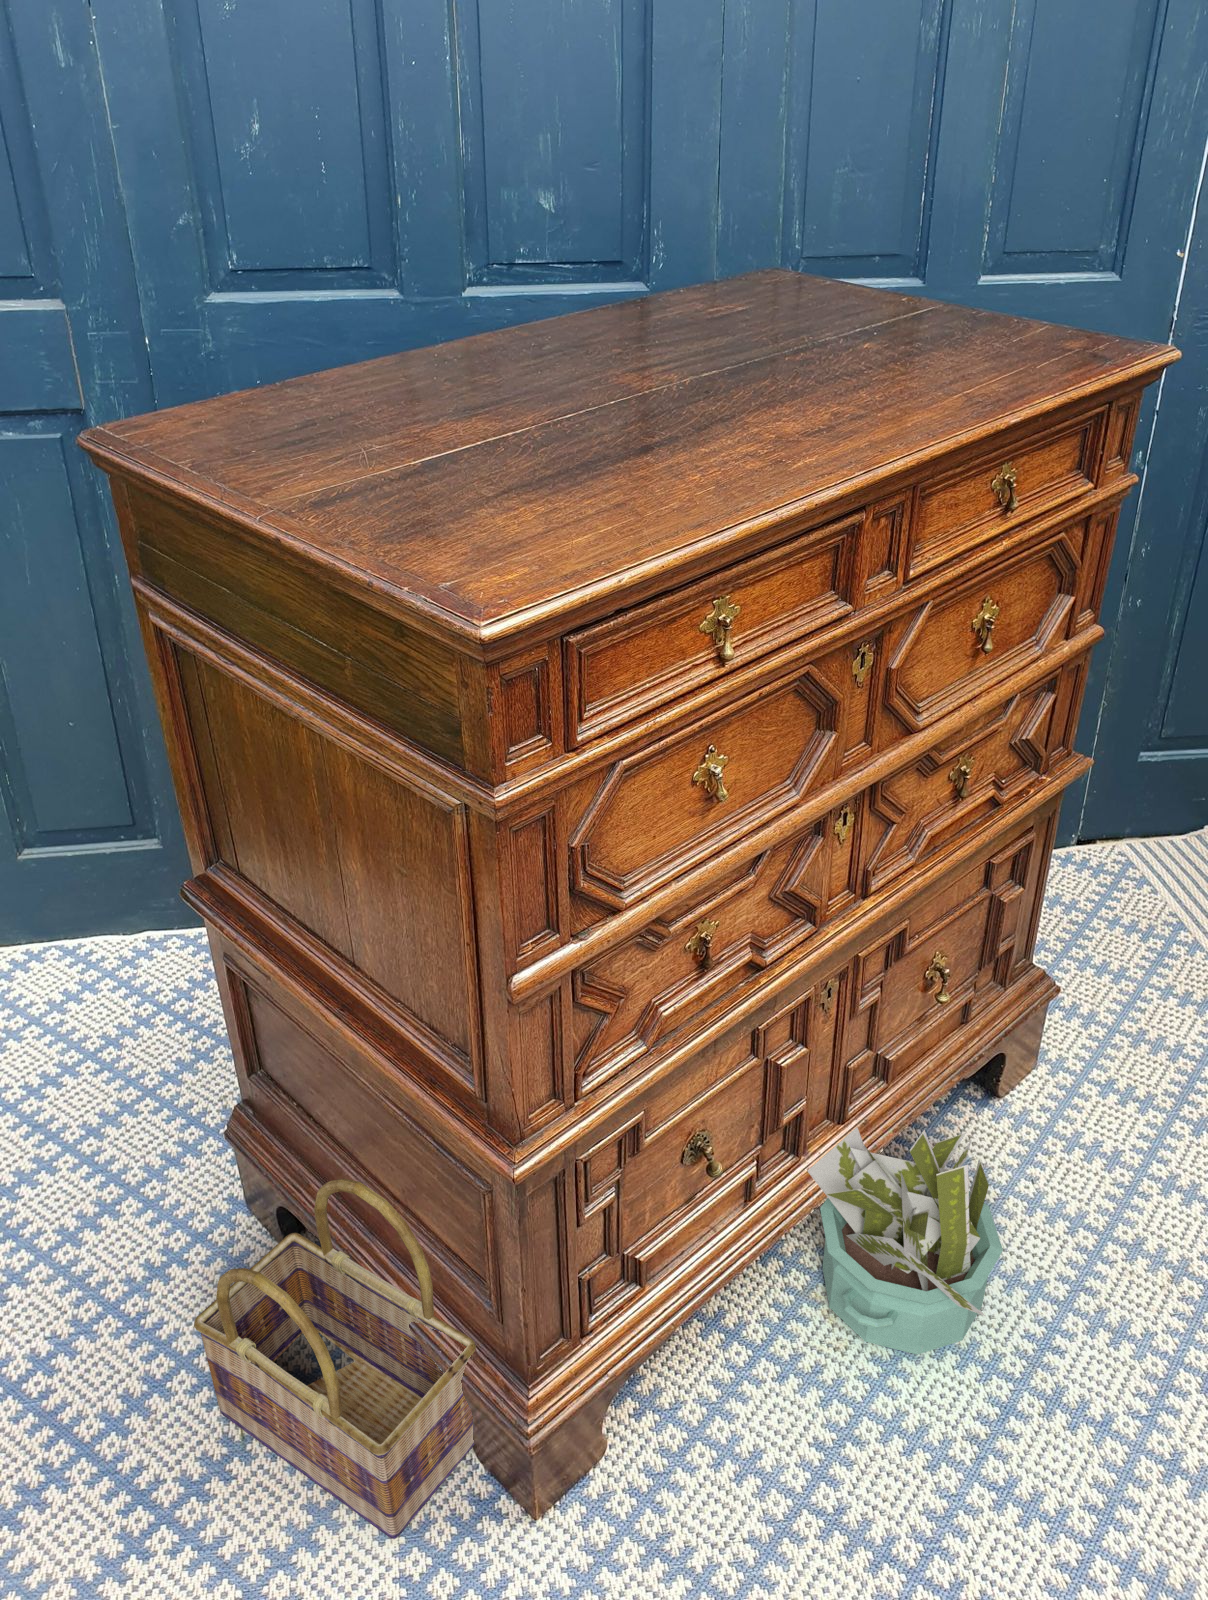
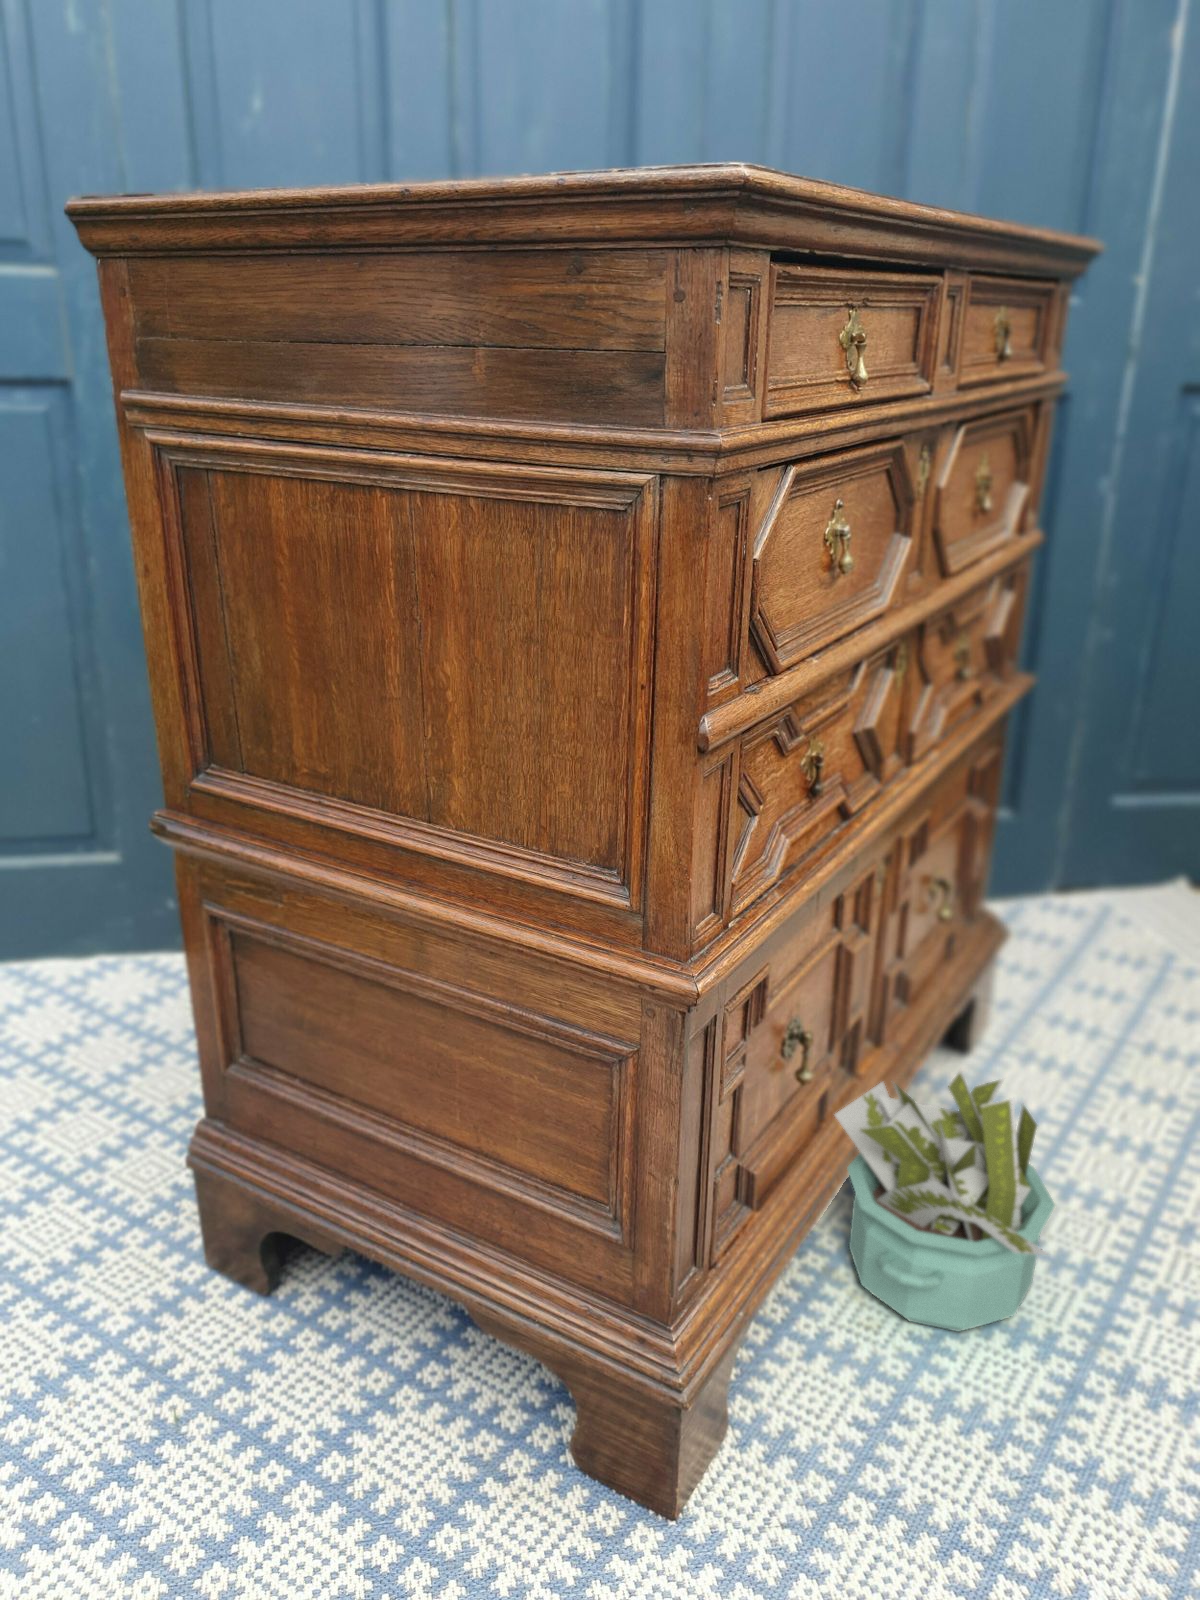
basket: present [194,1178,476,1539] -> none [129,1083,463,1525]

